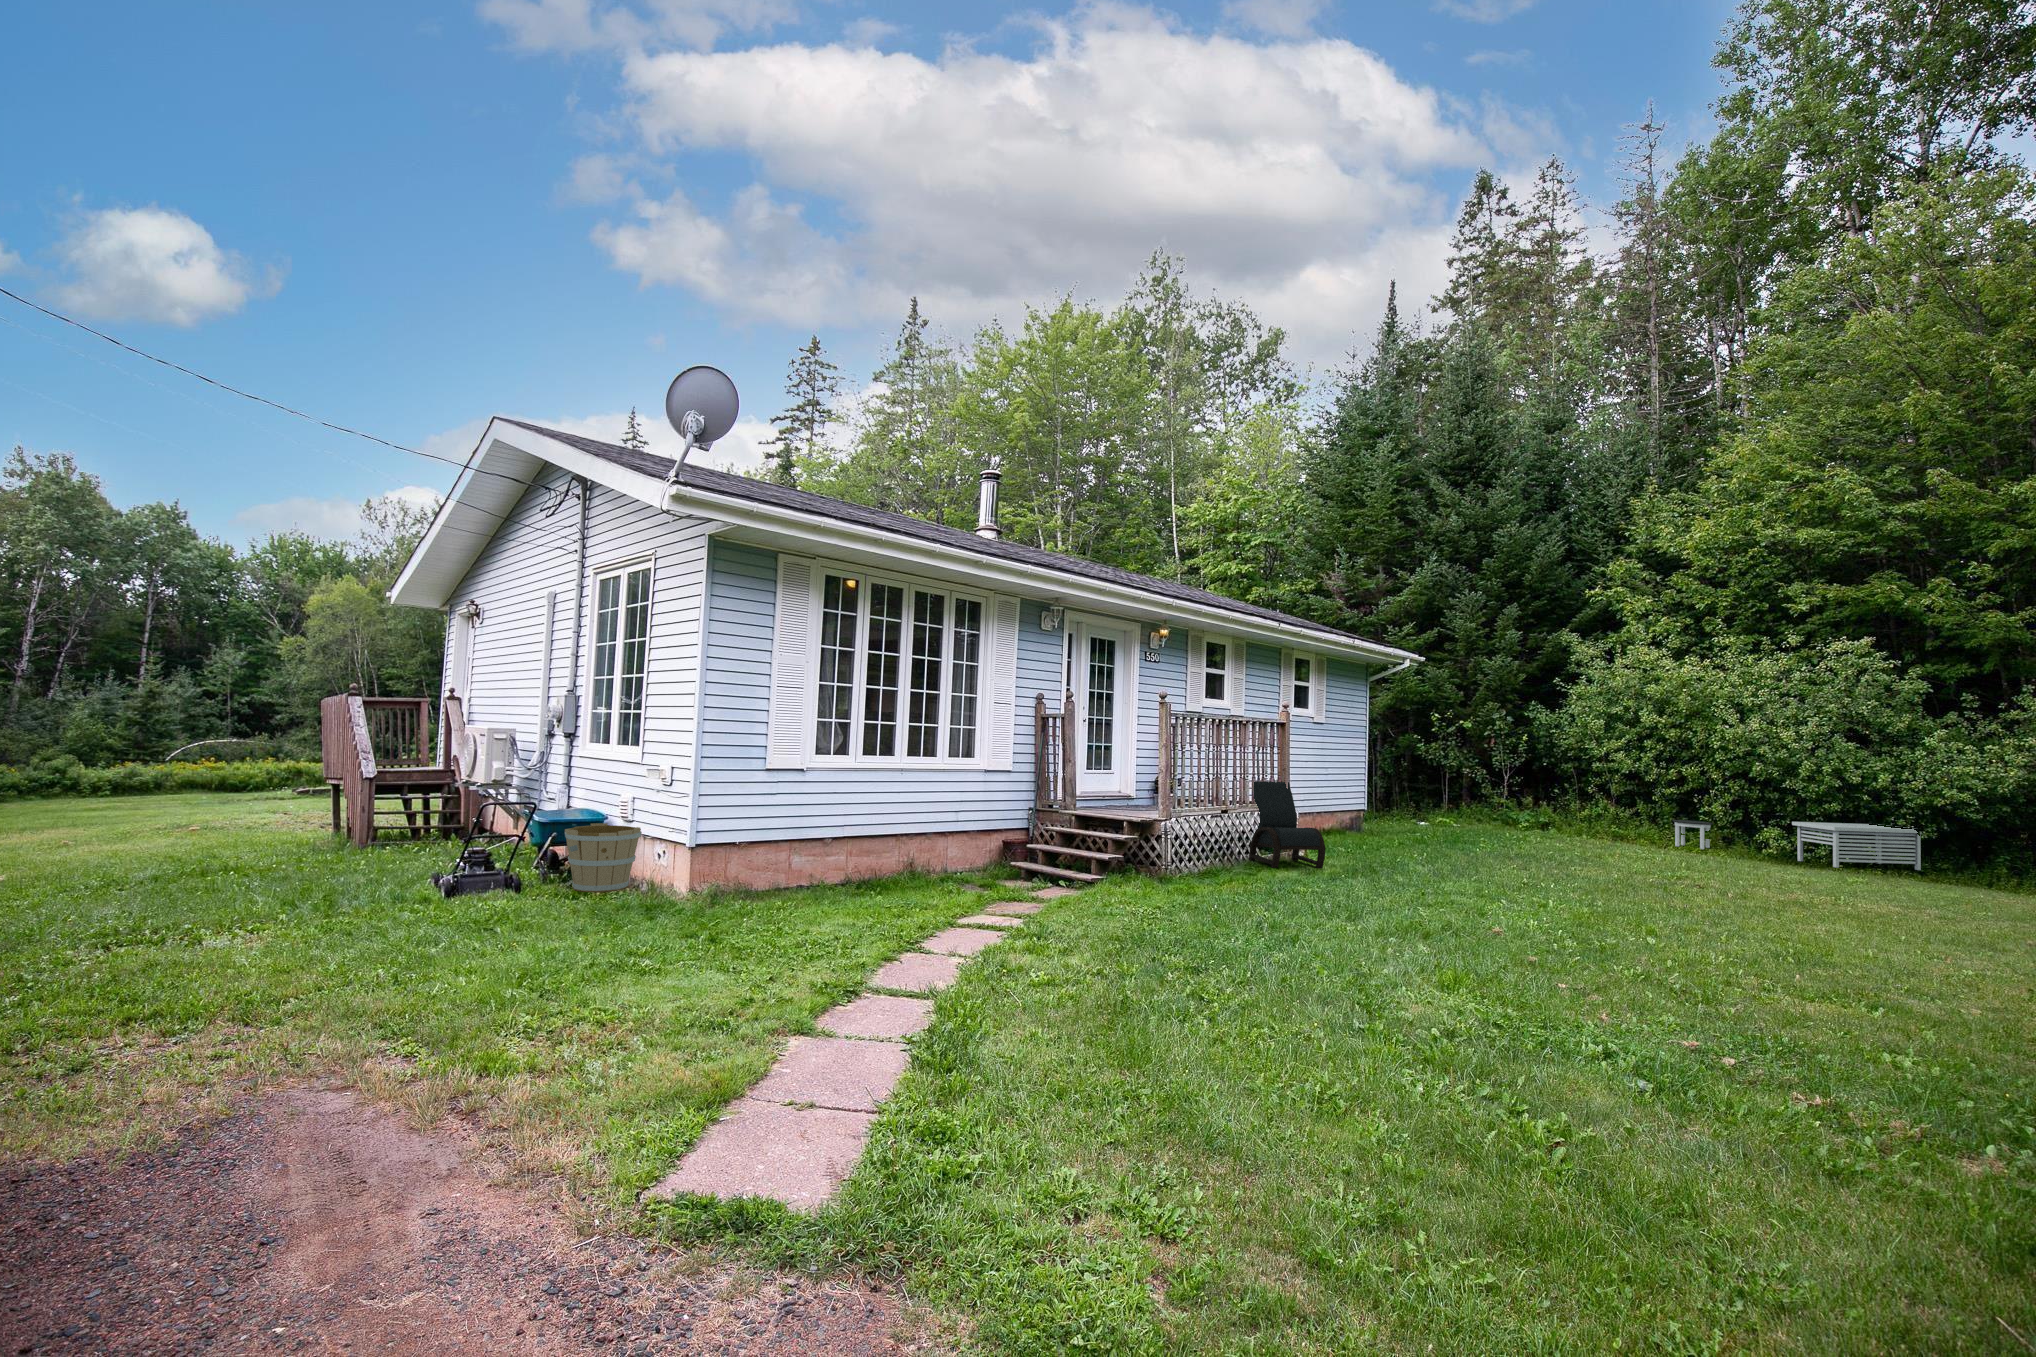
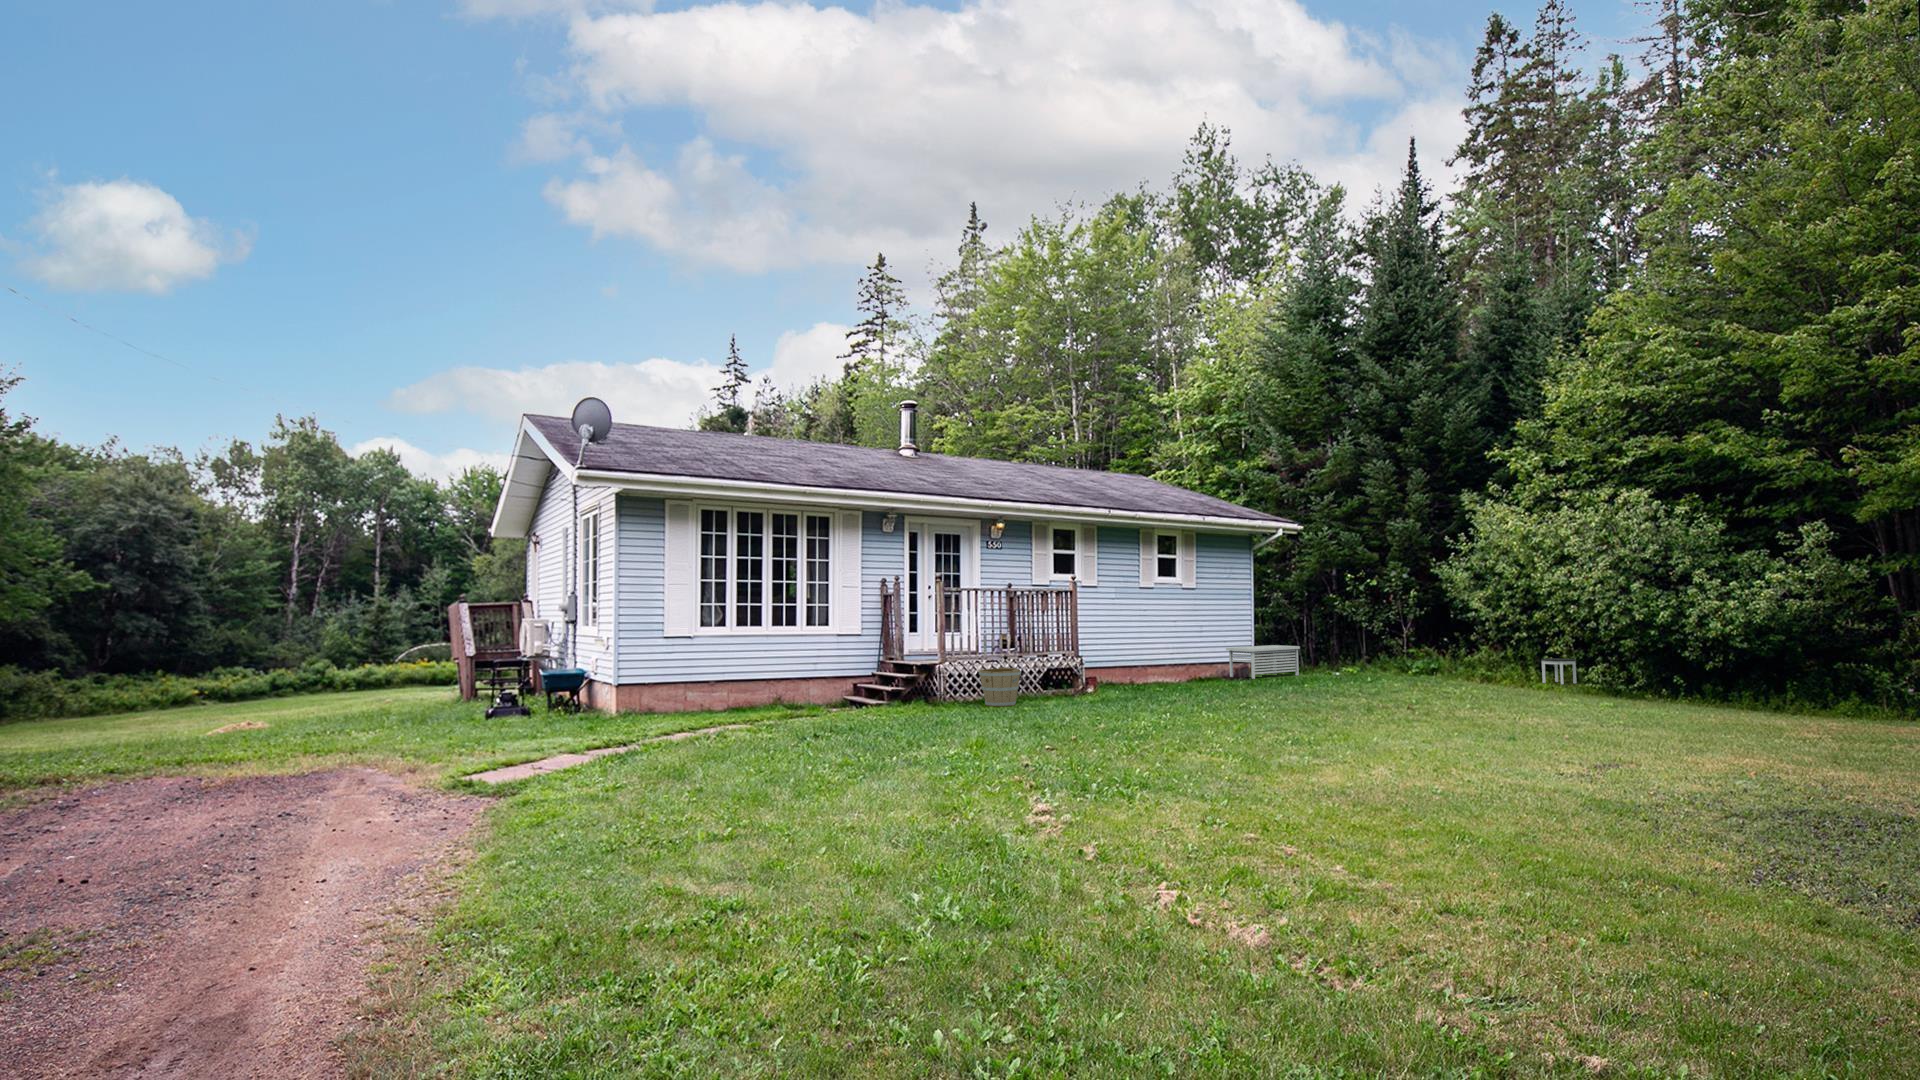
lounge chair: present [1249,781,1326,868] -> none [1061,635,1106,701]
storage bench: present [1792,822,1921,870] -> present [1226,645,1300,679]
wooden bucket: present [565,823,642,892] -> present [979,668,1021,706]

